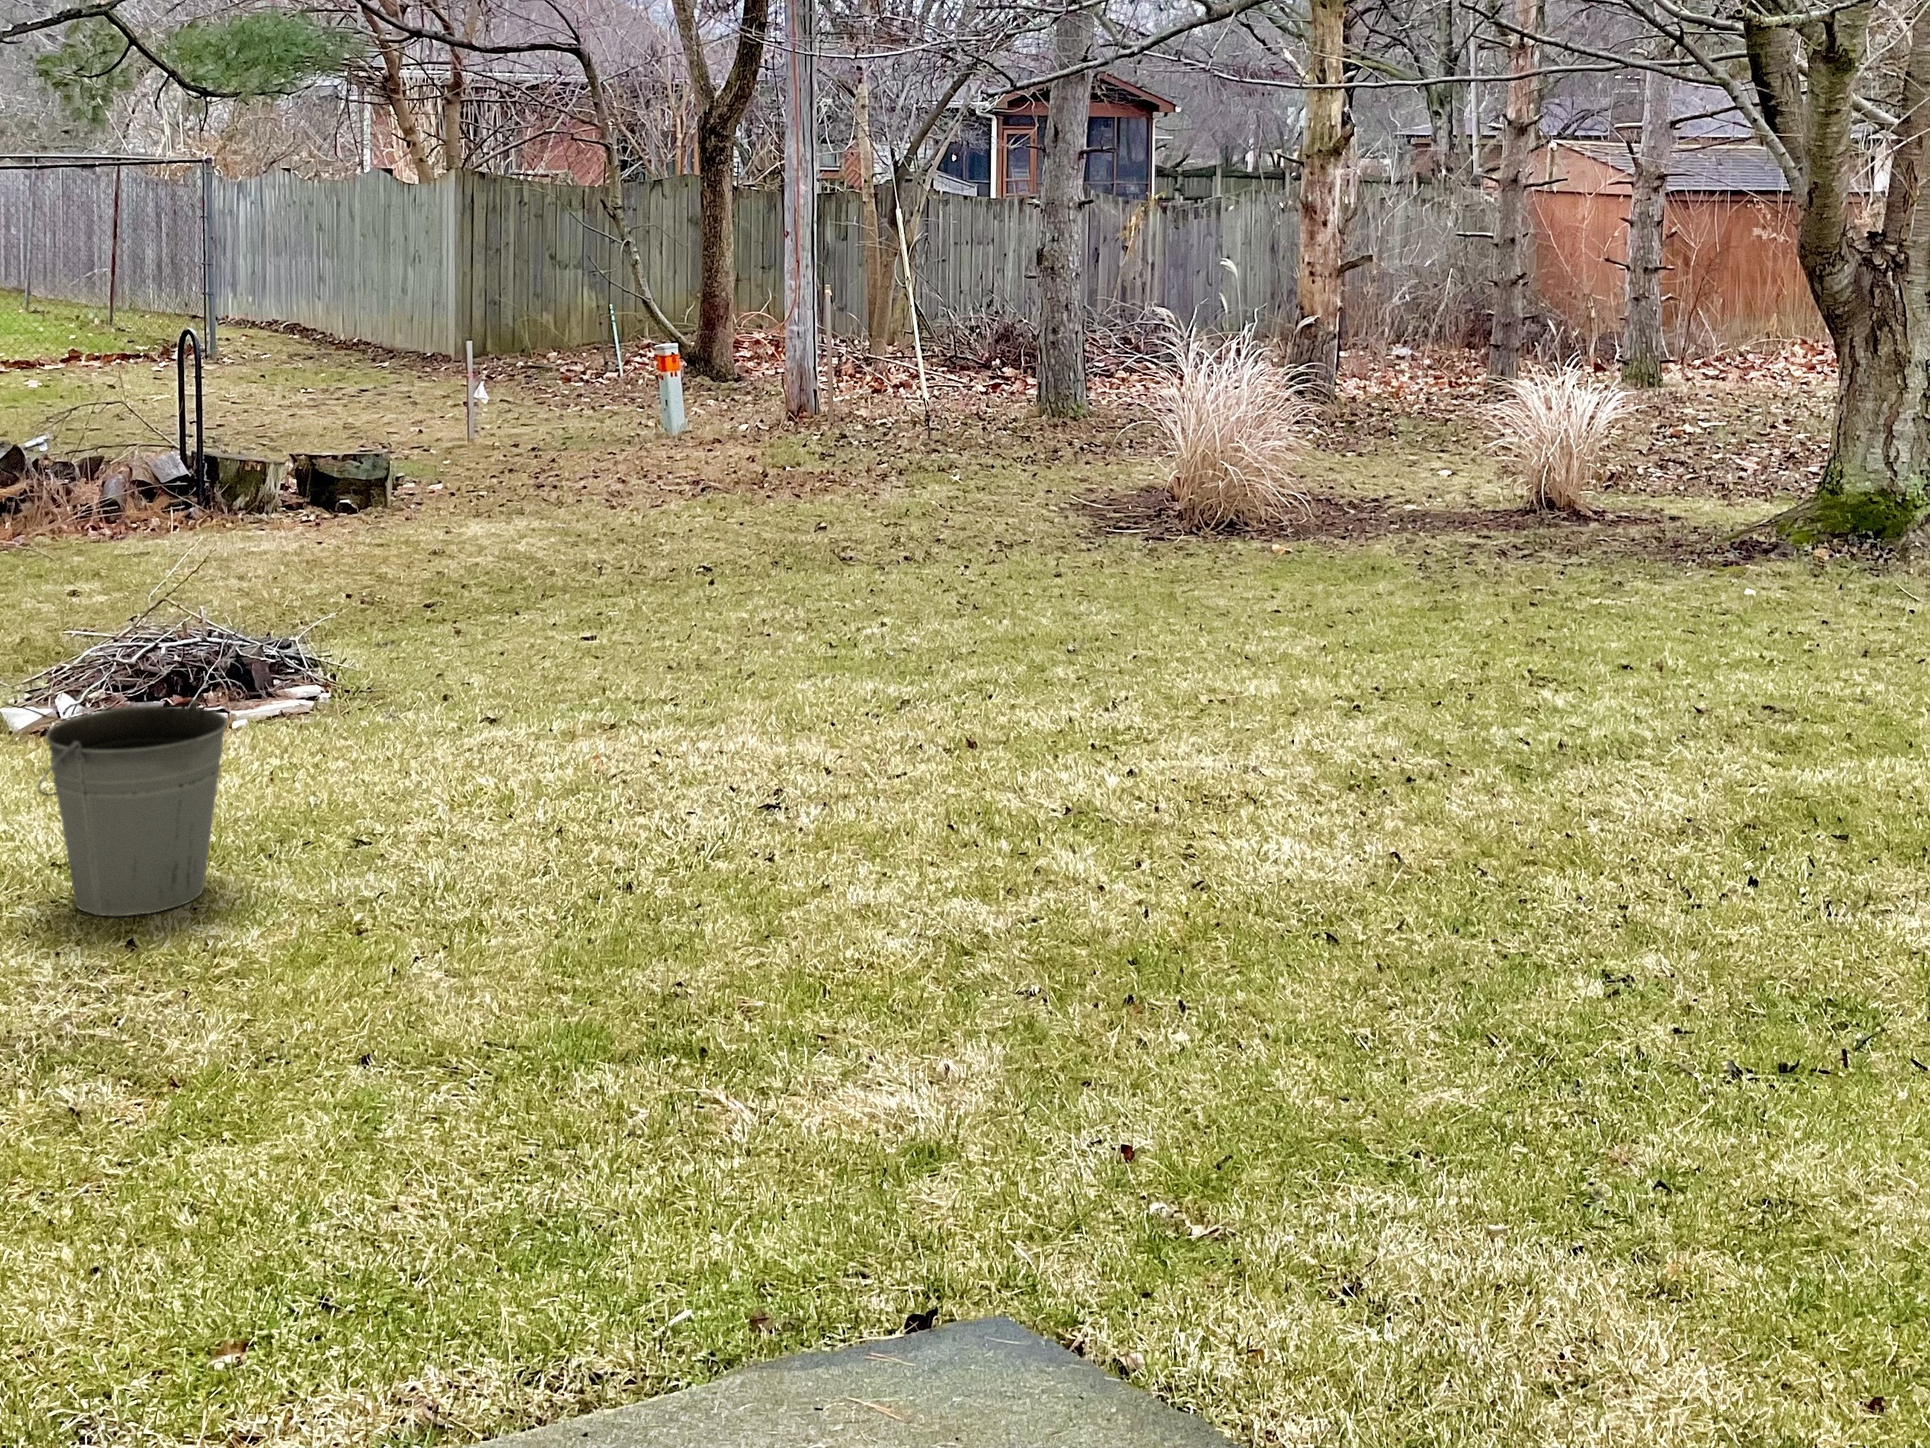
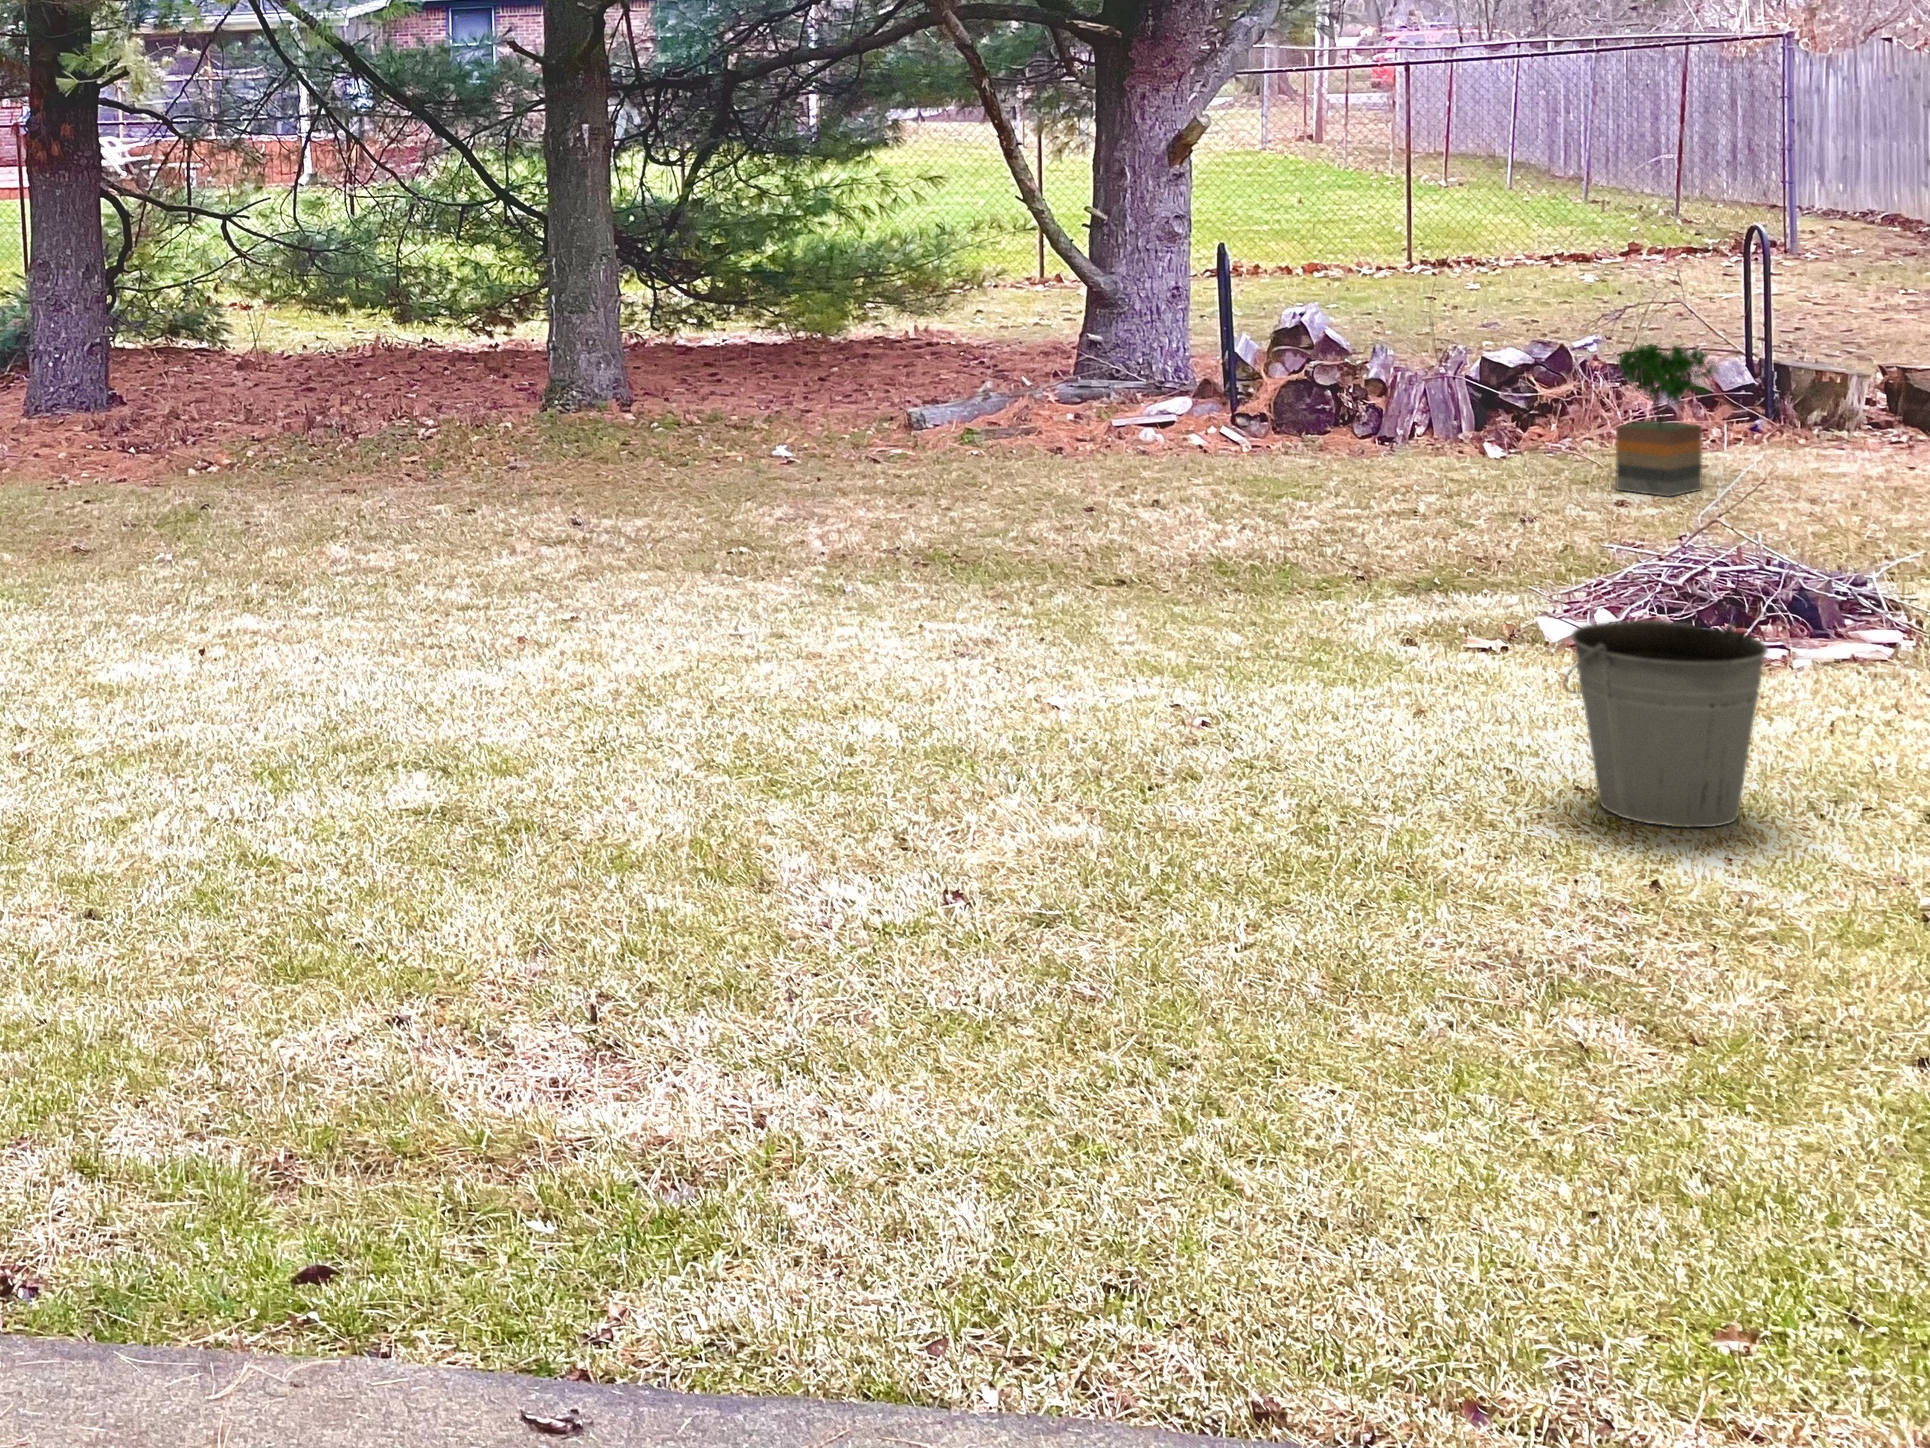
potted tree: none [66,436,162,579] -> present [1616,343,1718,496]

